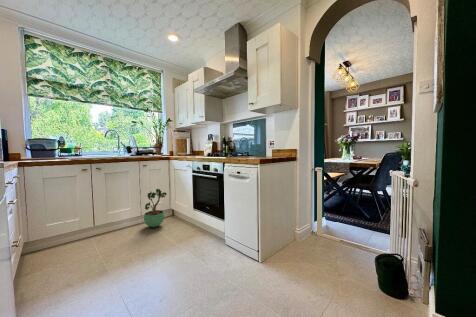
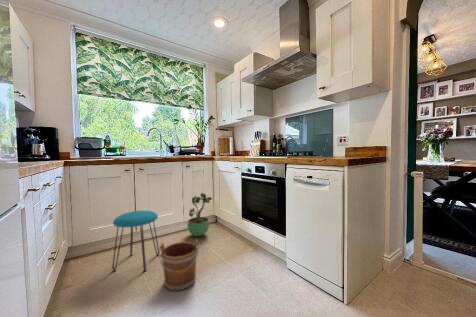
stool: none [69,206,116,260] -> present [112,211,159,272]
bucket: none [113,226,150,269] -> present [159,239,199,291]

